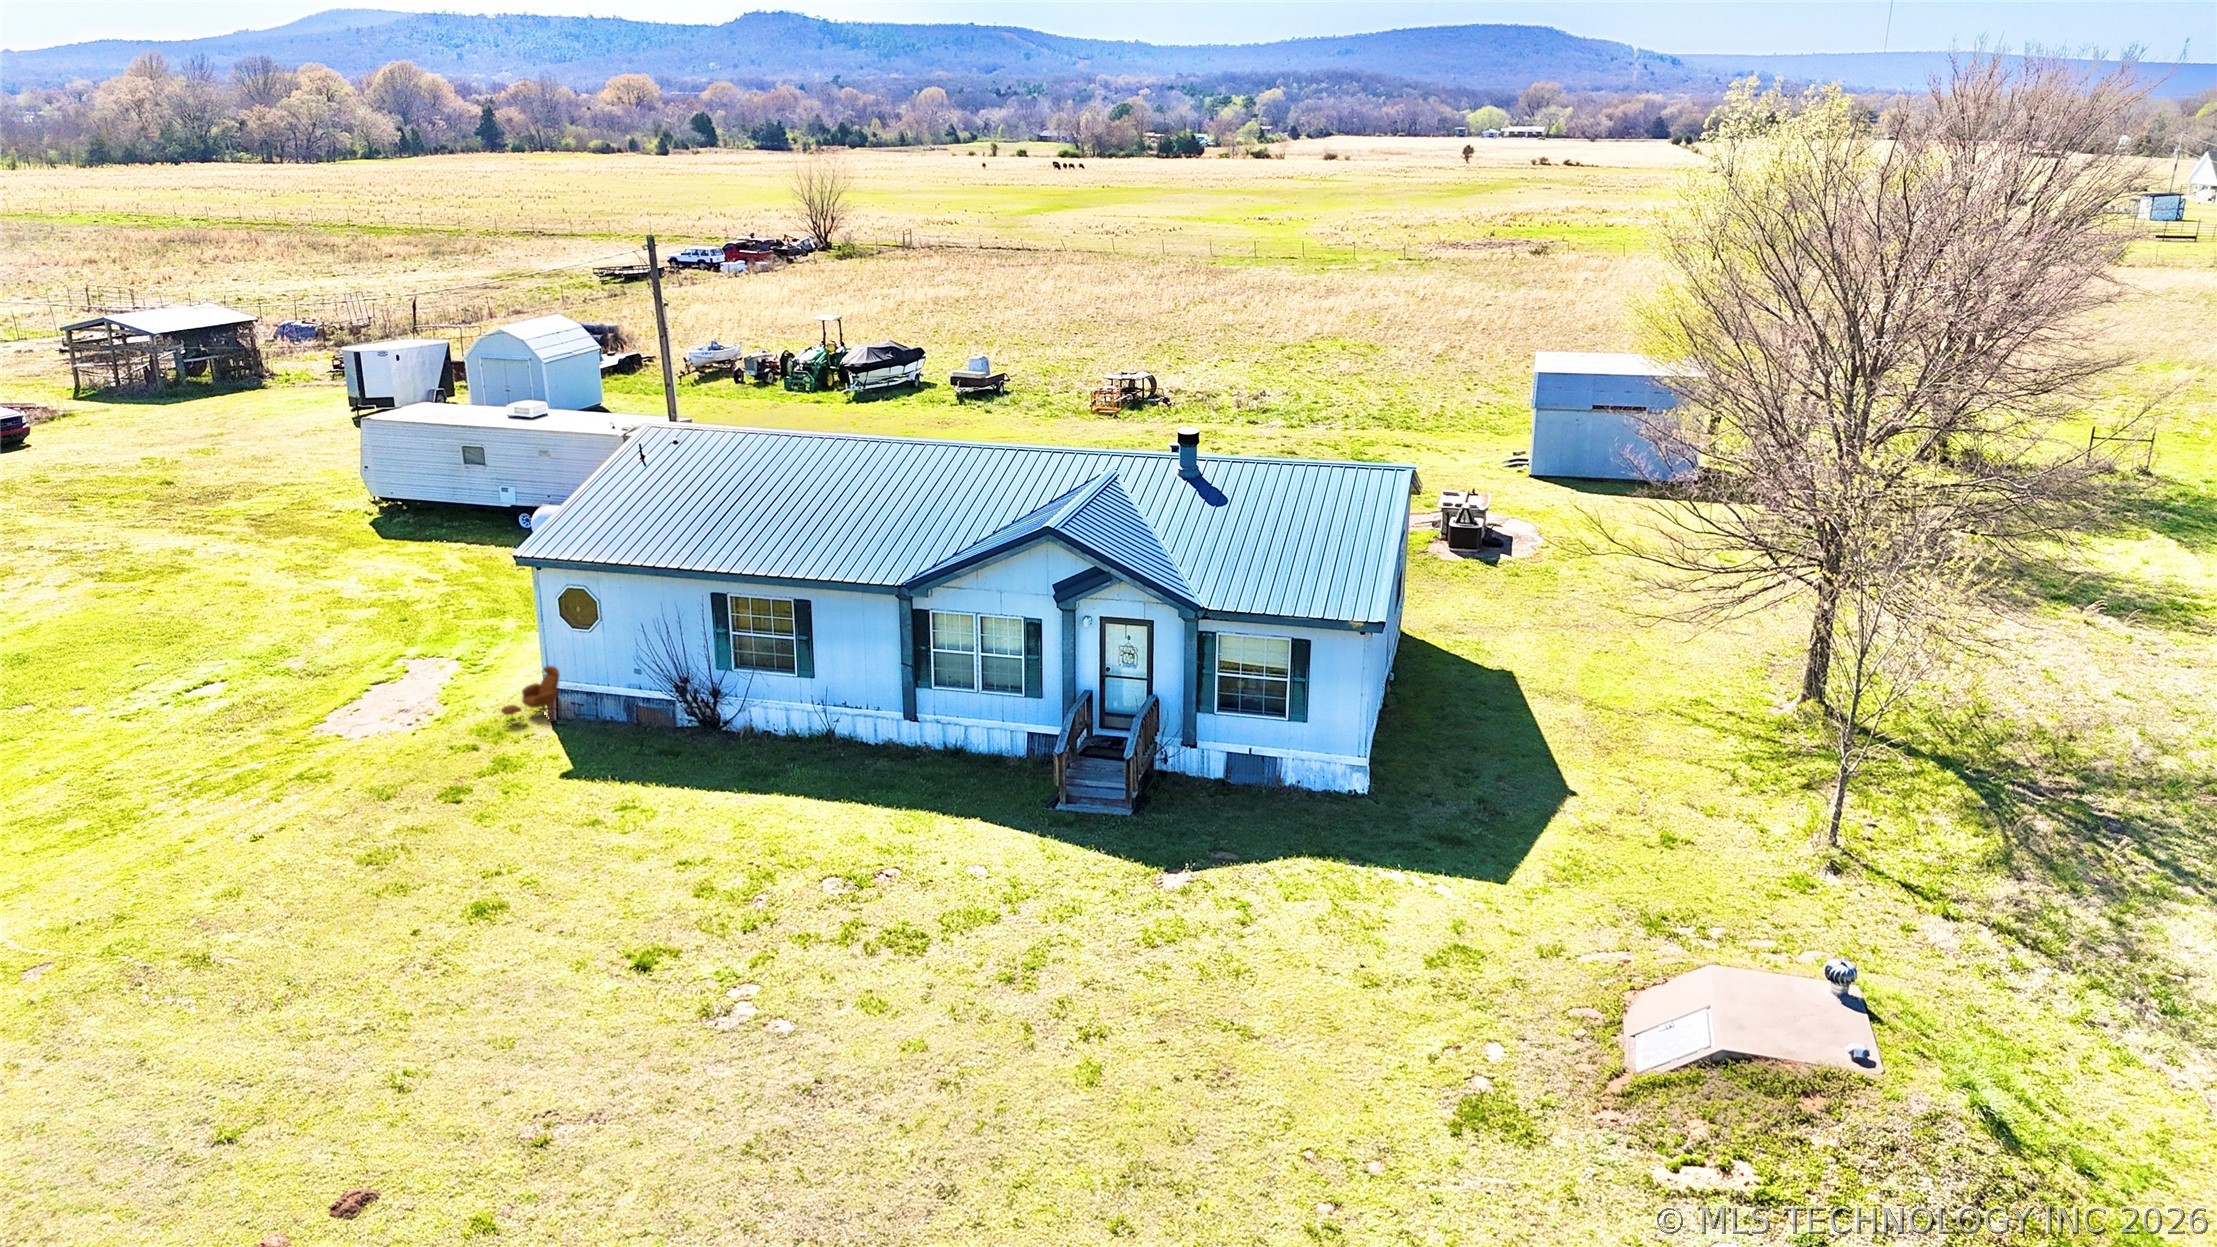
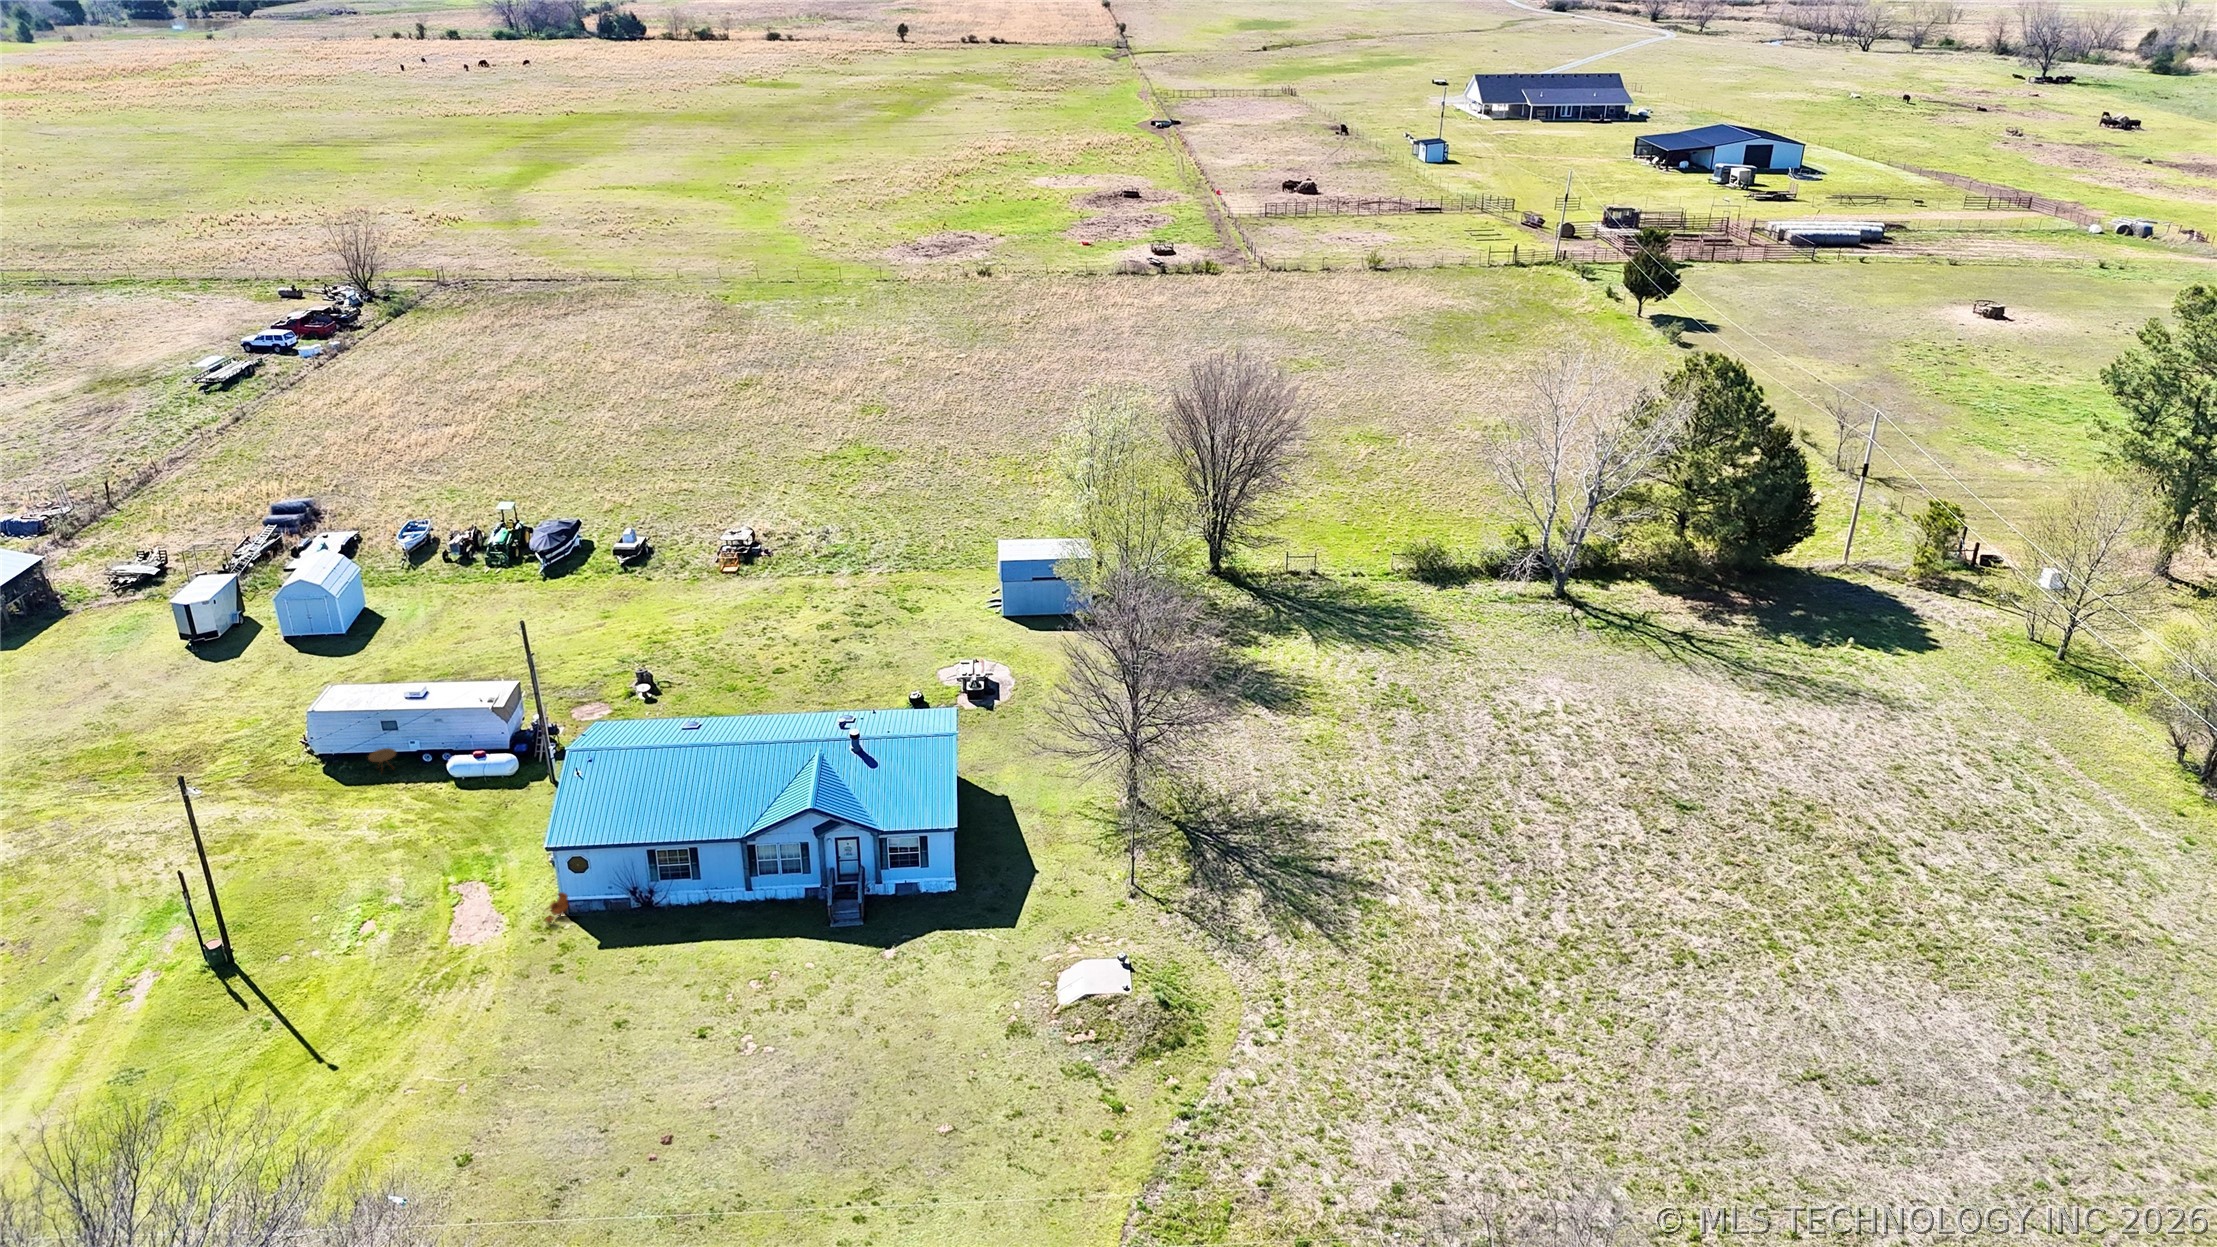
round table: none [427,492,472,528] -> present [368,748,396,770]

